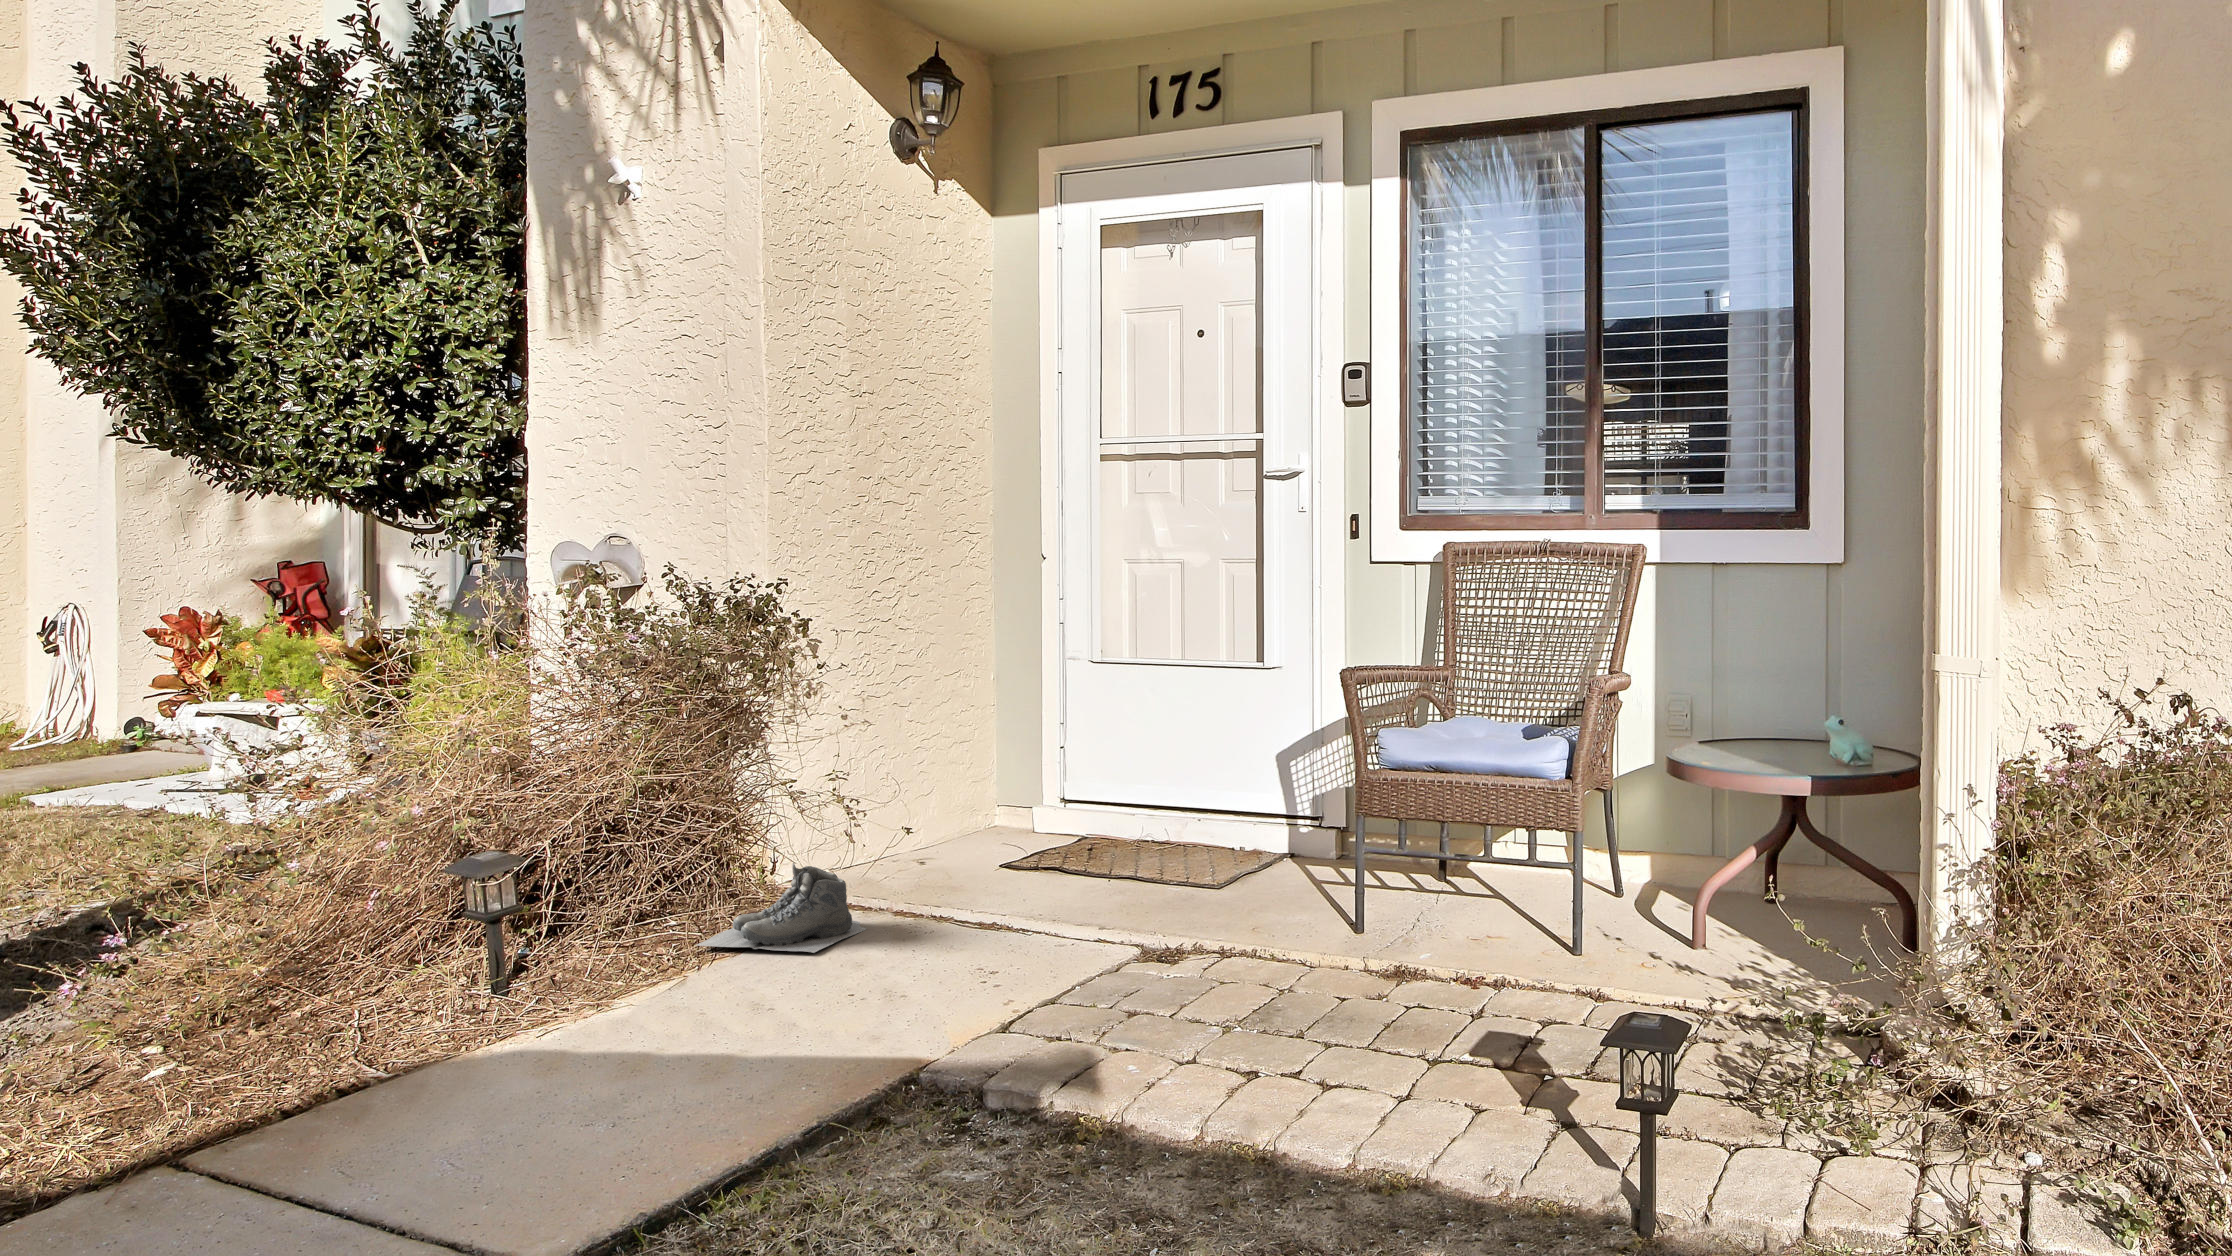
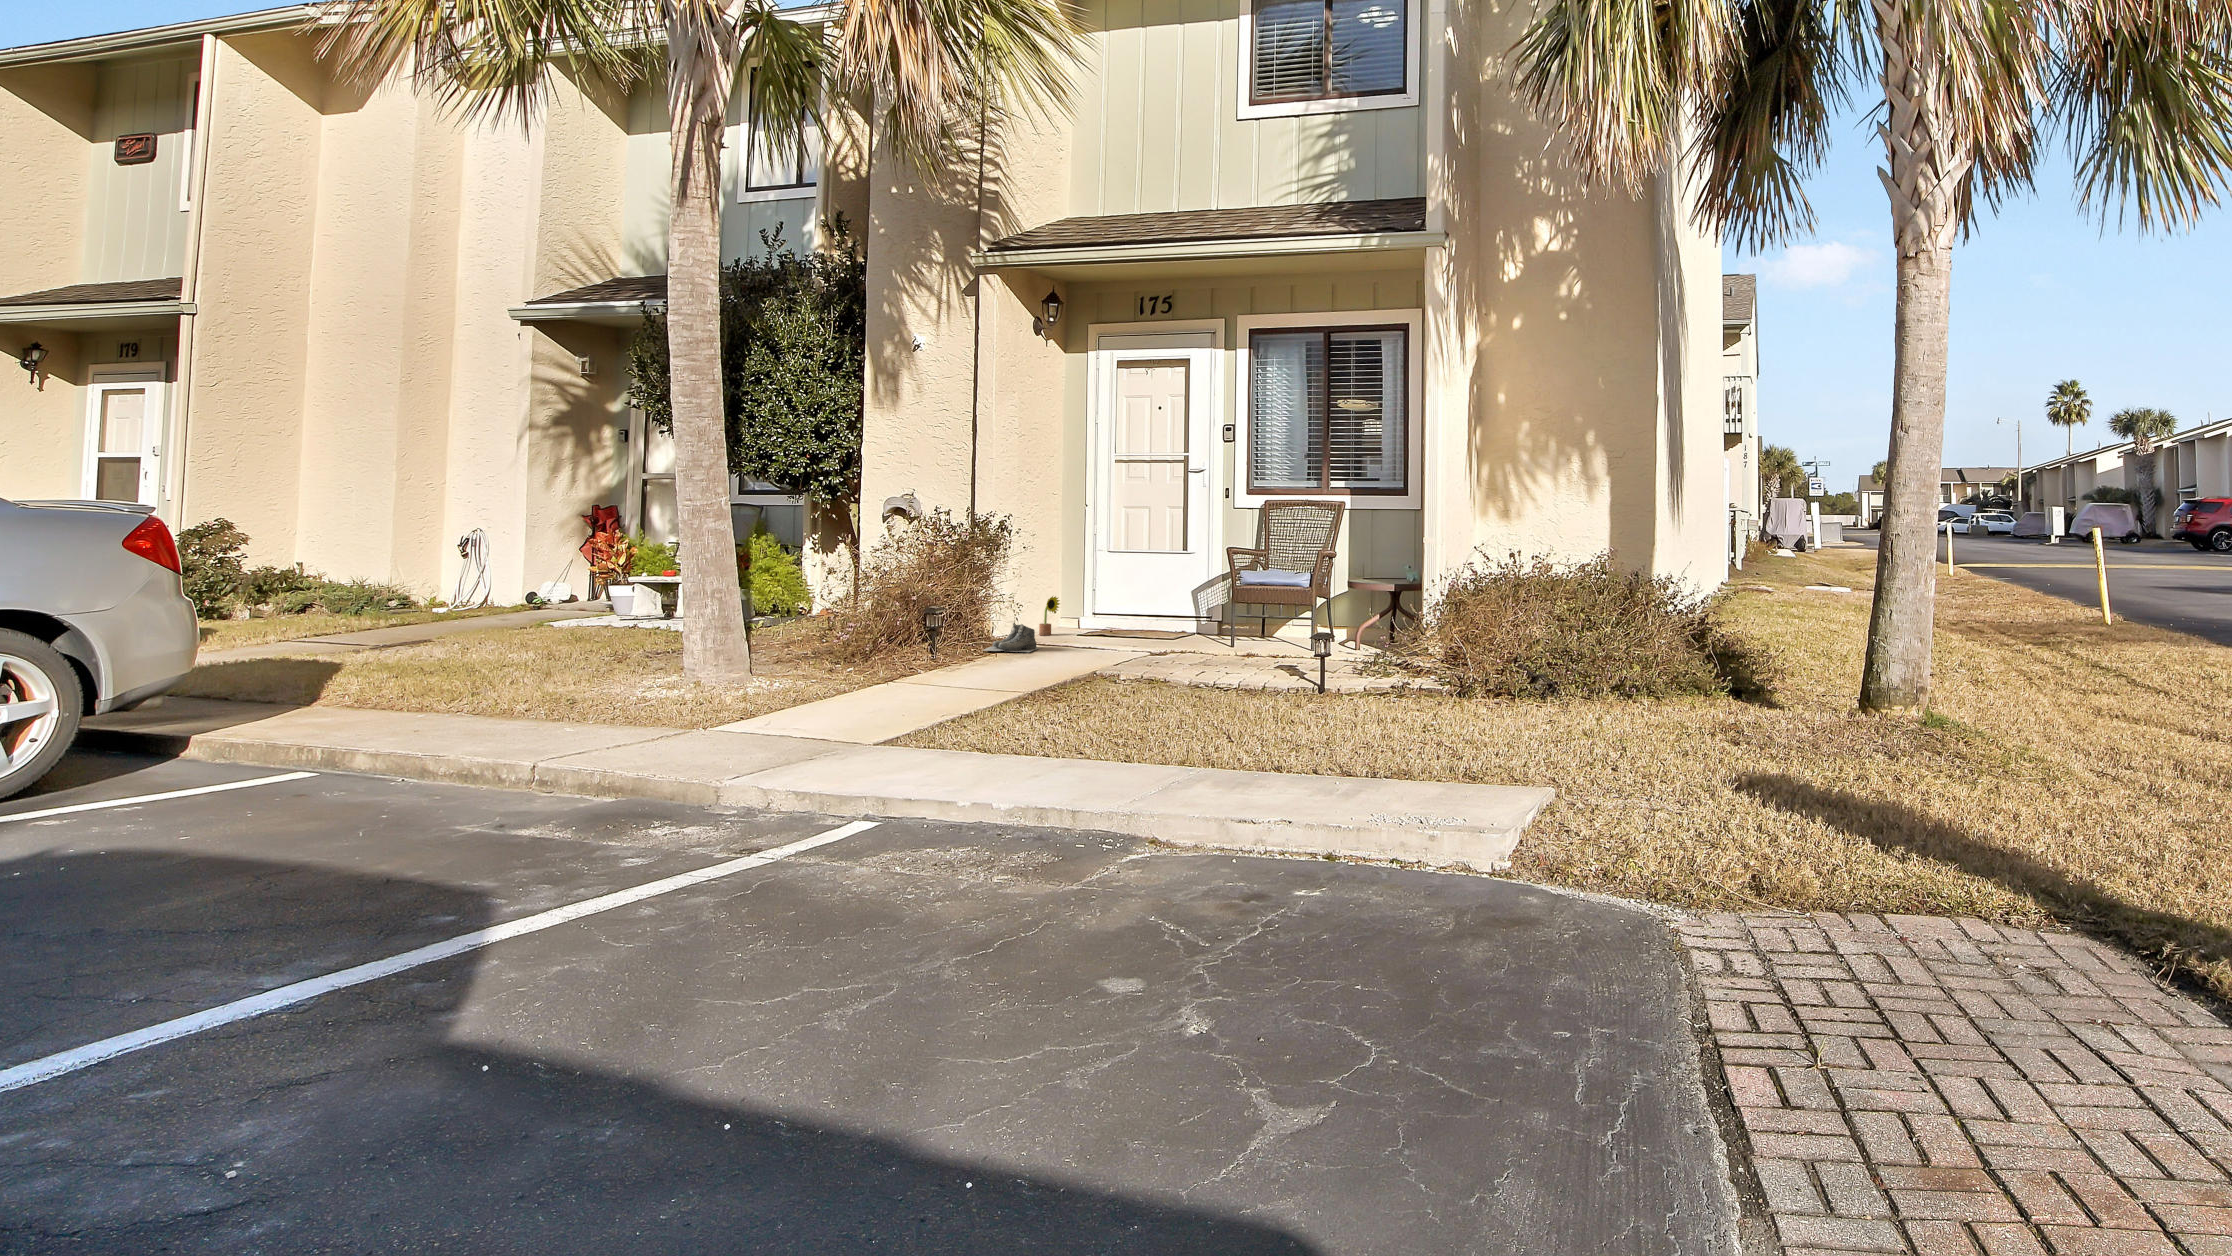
decorative plant: none [905,774,959,872] -> present [1039,596,1060,635]

